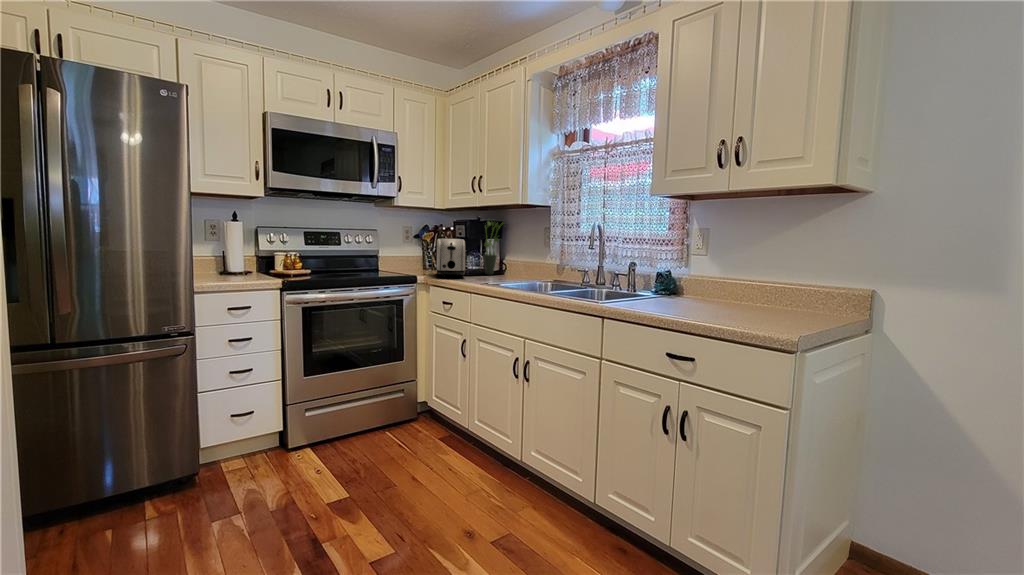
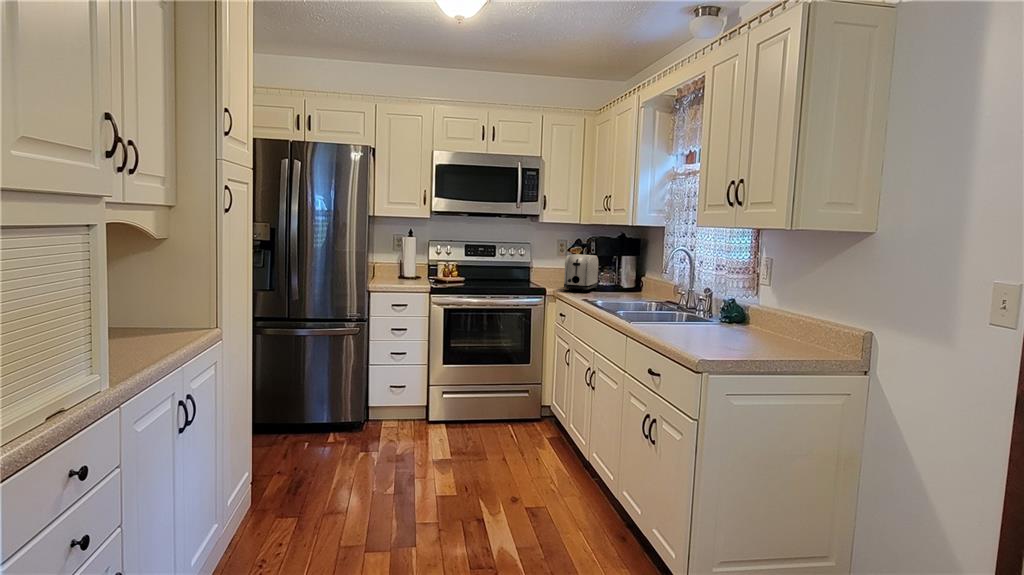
potted plant: present [483,219,501,275] -> none [617,236,642,291]

